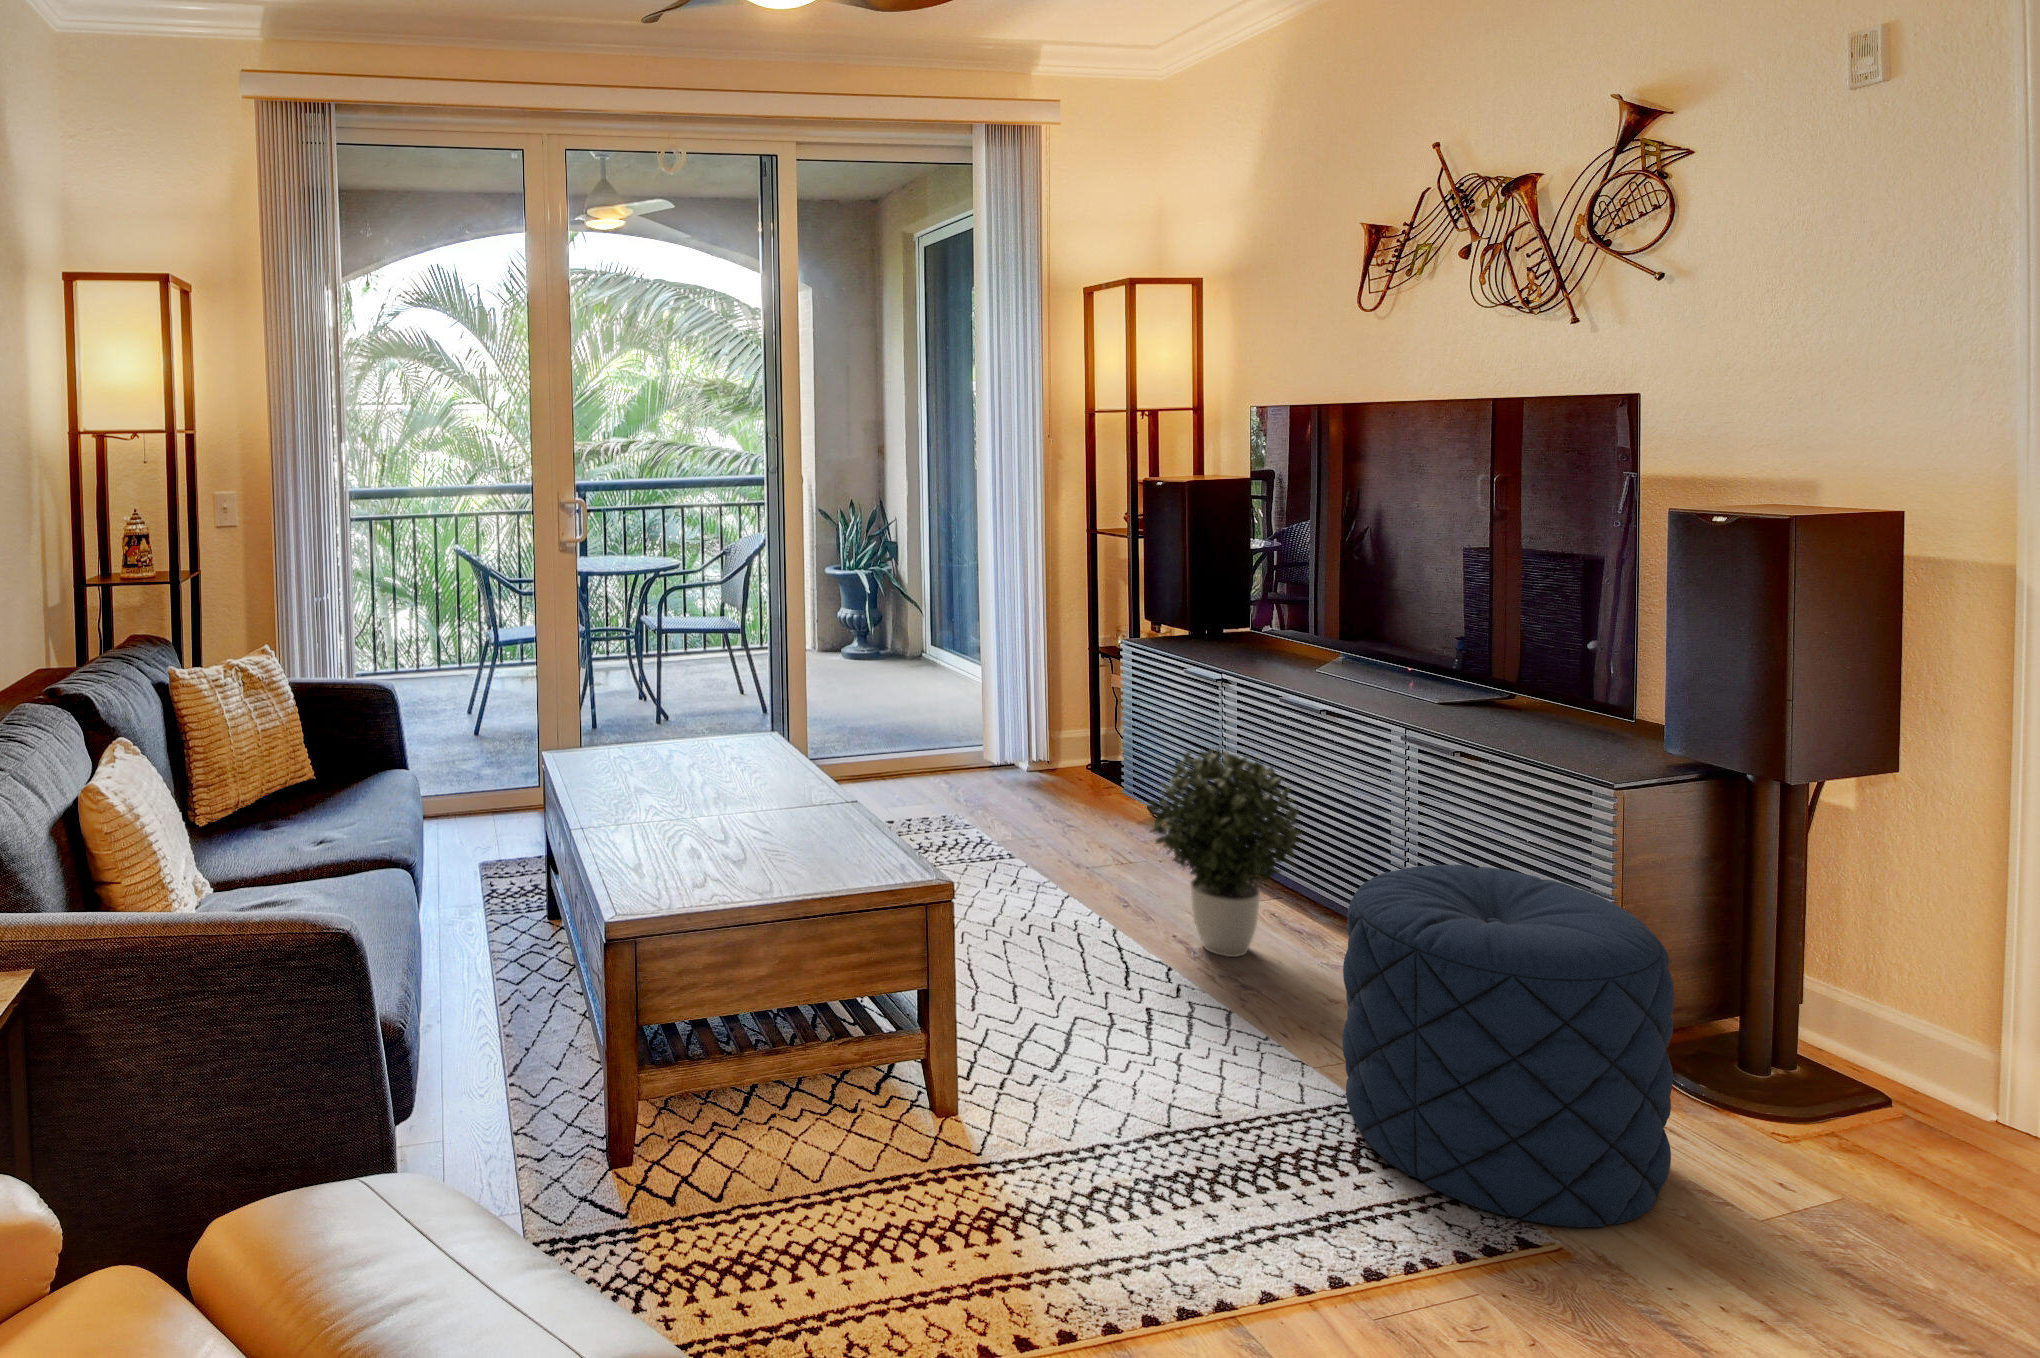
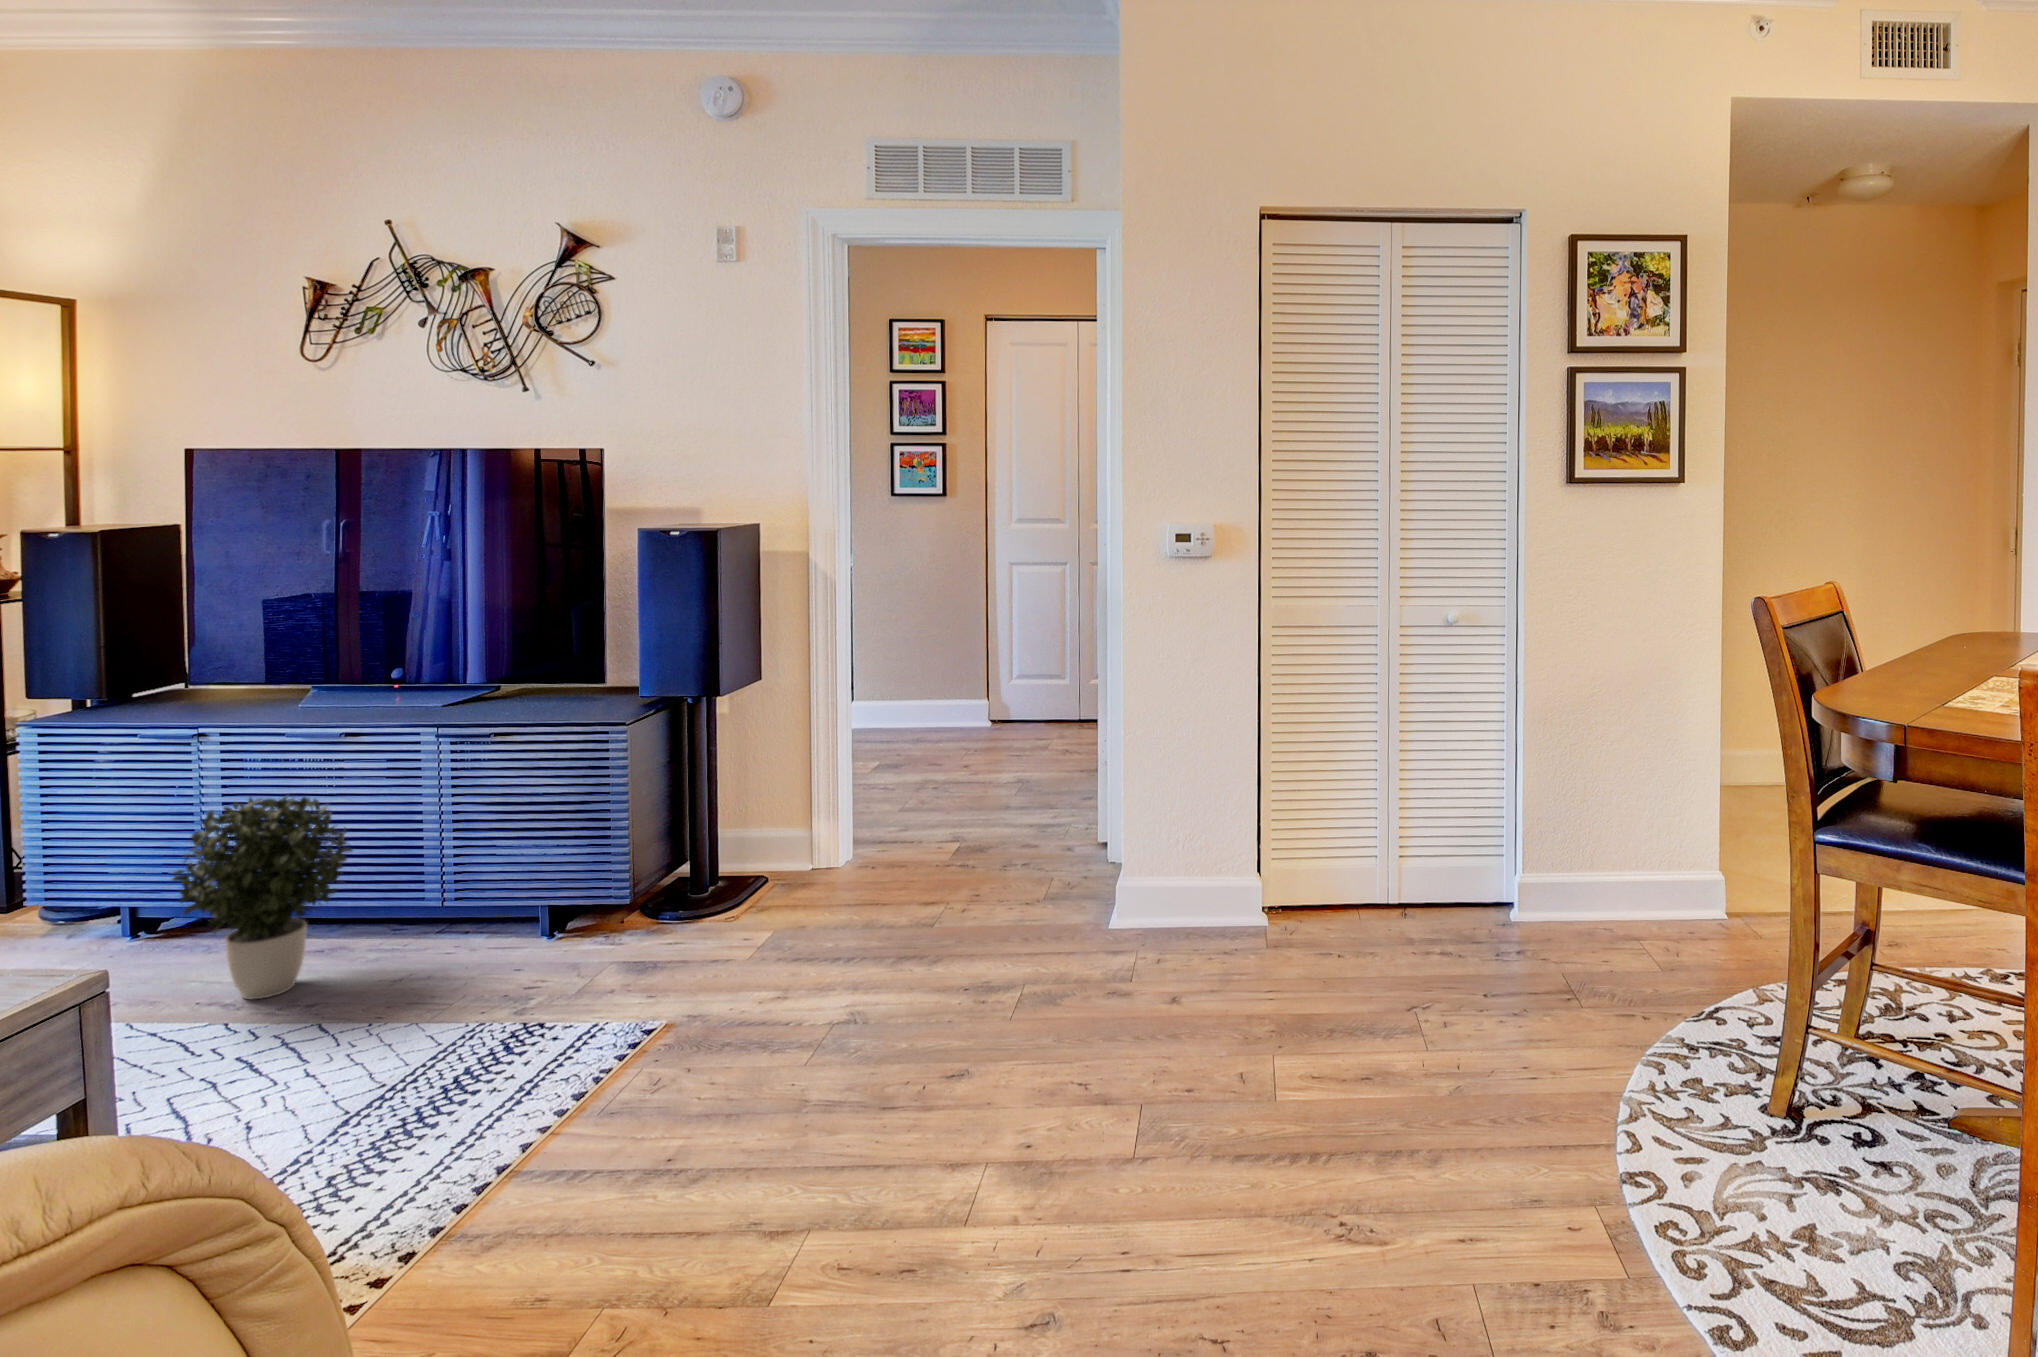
pouf: present [1342,865,1674,1227] -> none [471,799,700,1041]

